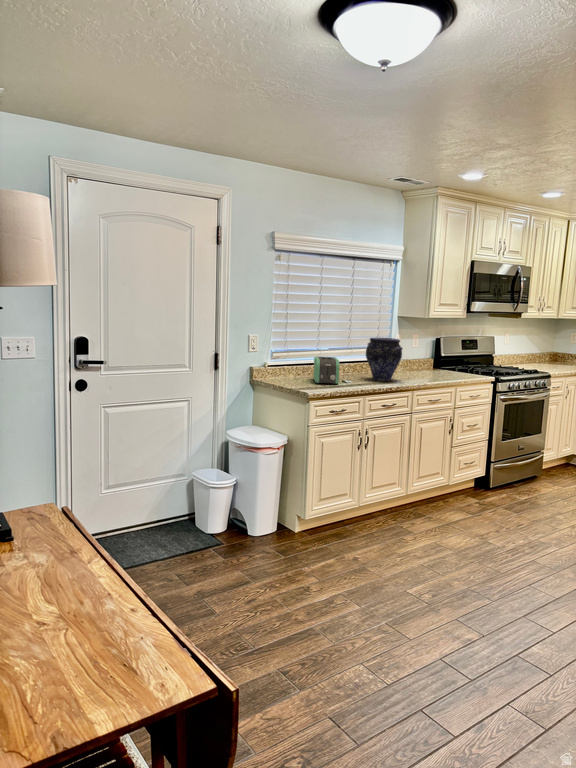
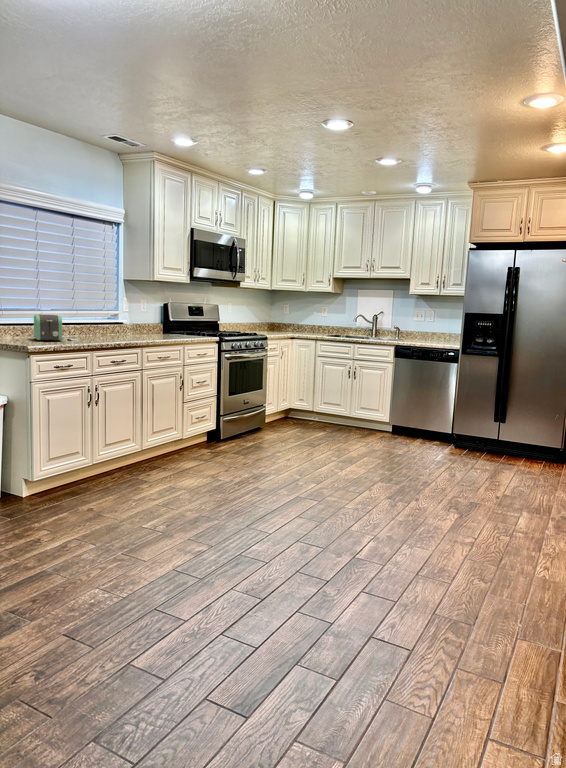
vase: present [366,338,402,381] -> none [91,296,128,339]

